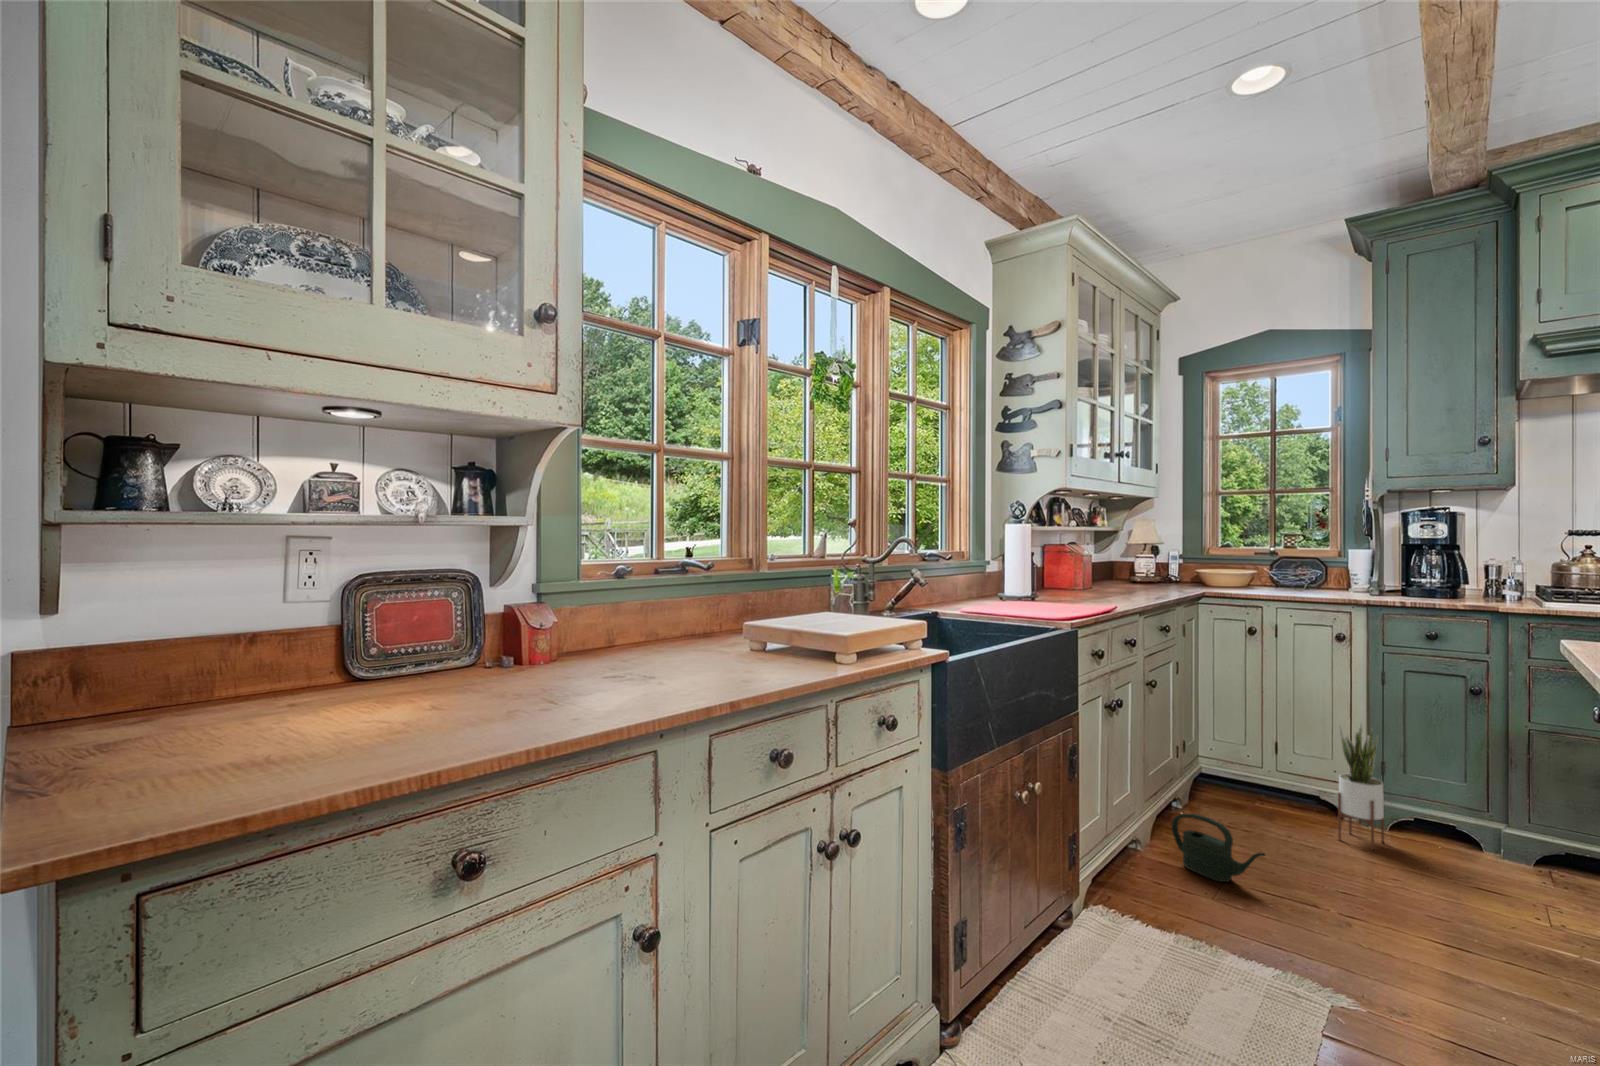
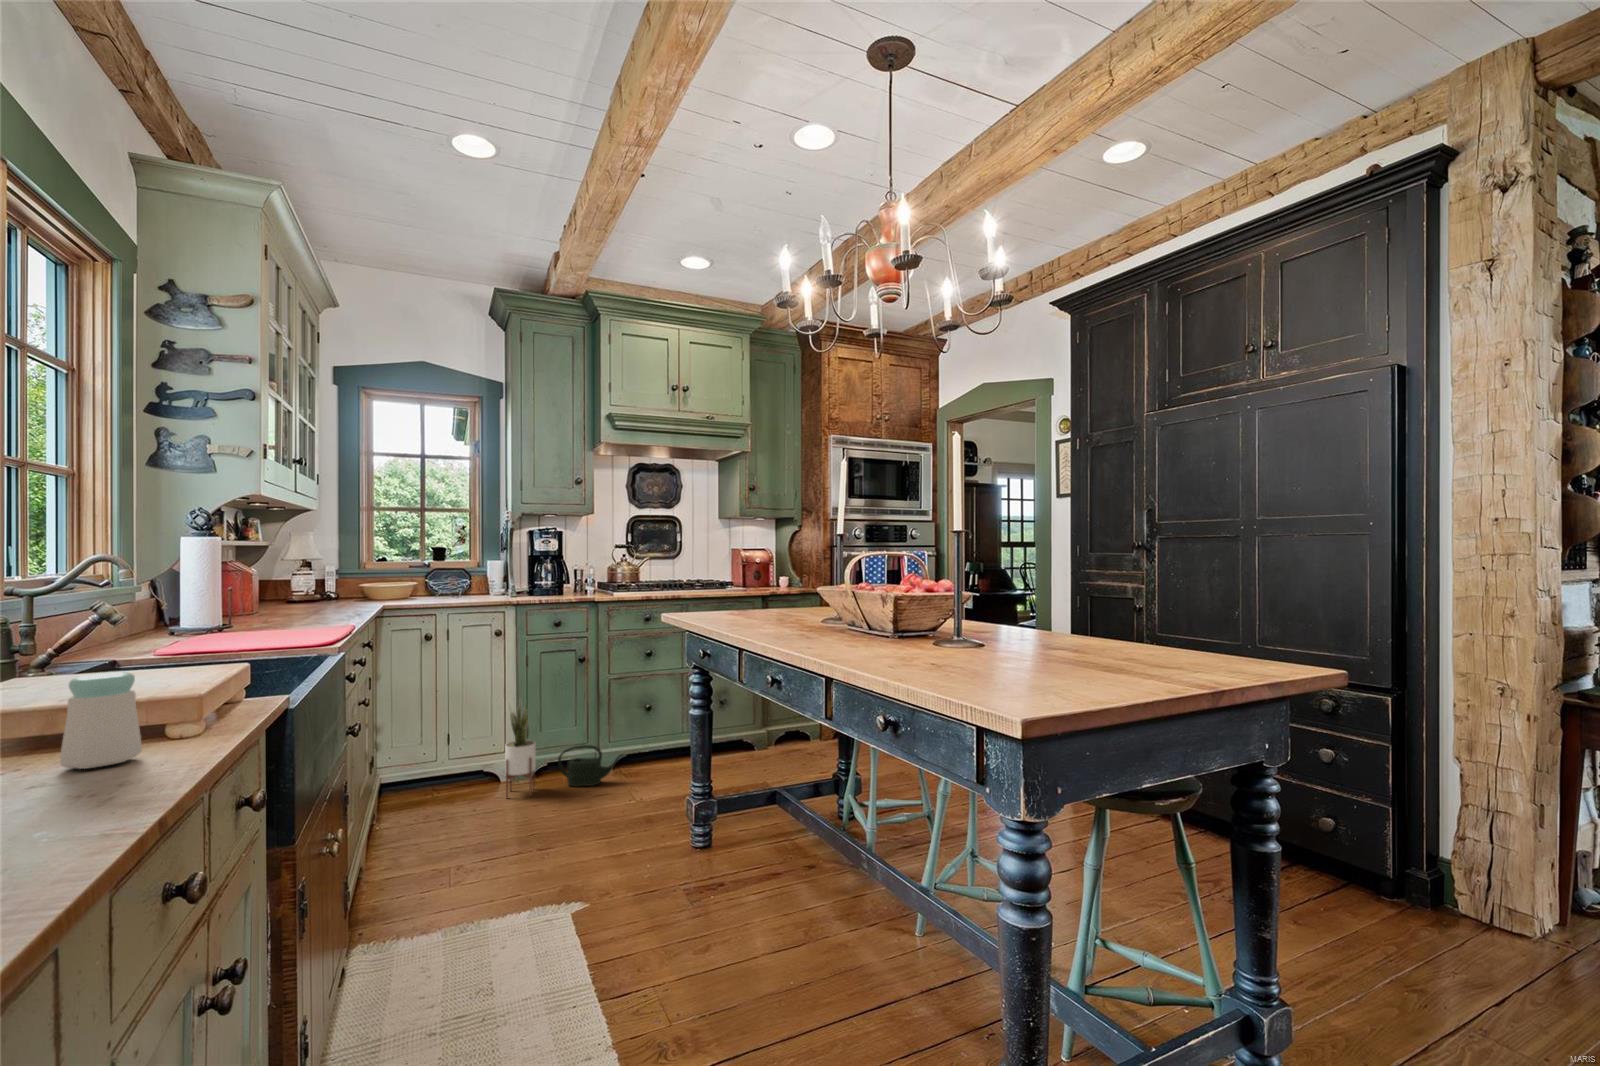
salt shaker: none [770,613,804,671] -> present [60,672,142,769]
watering can: present [1172,814,1265,882] -> present [558,745,623,786]

